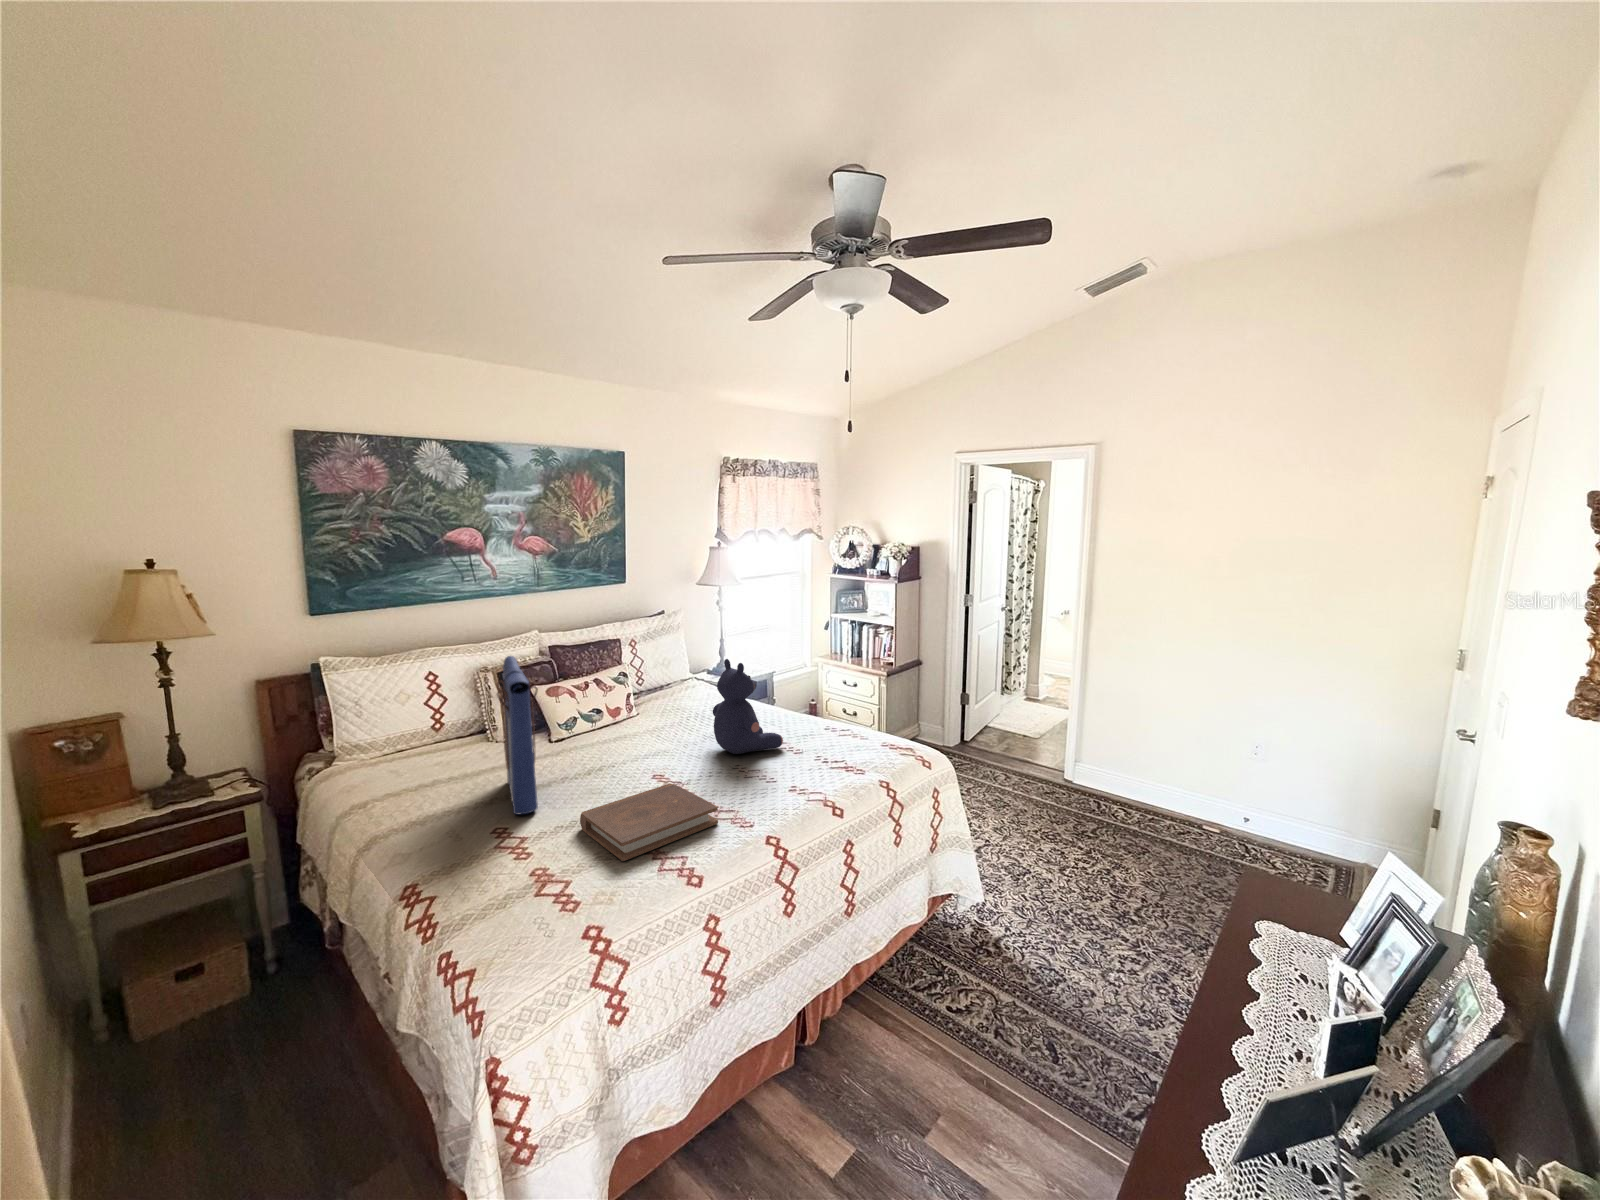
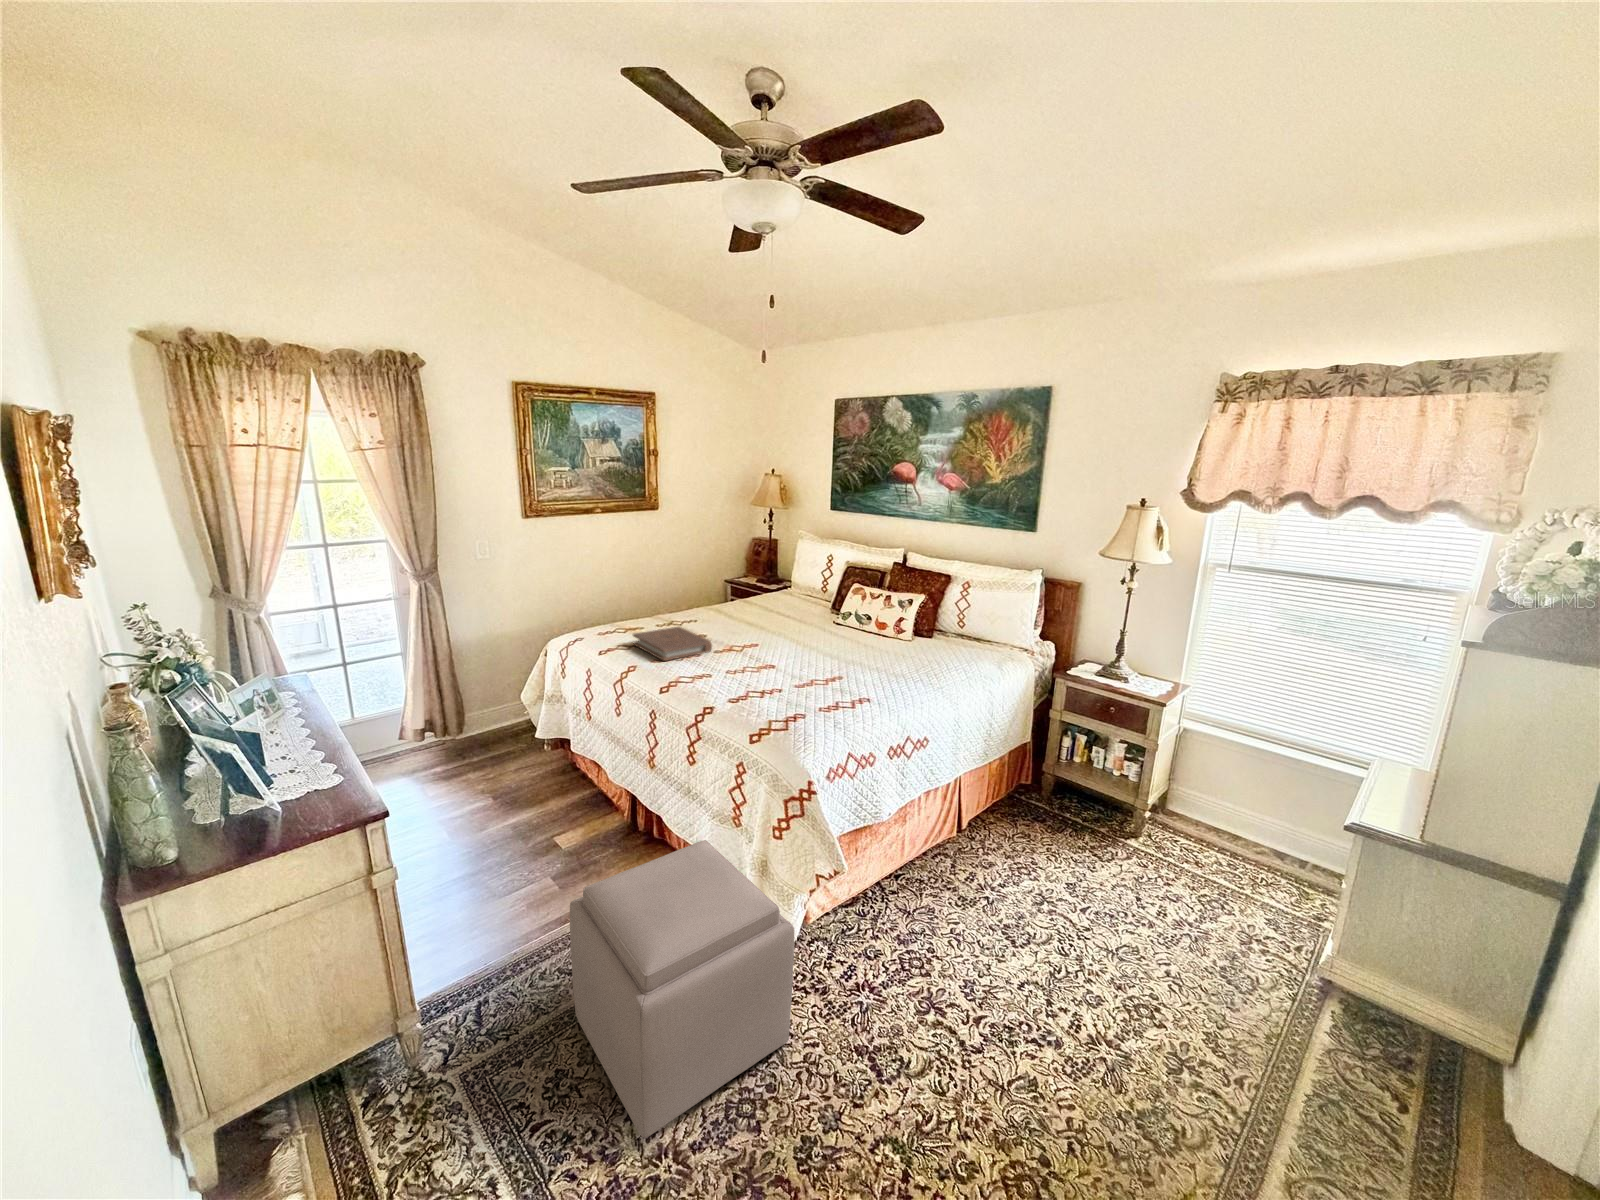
tote bag: present [497,656,538,815] -> none [694,543,768,626]
teddy bear: present [713,659,783,754] -> none [765,585,833,678]
ottoman: none [972,810,1151,1020] -> present [570,840,794,1138]

